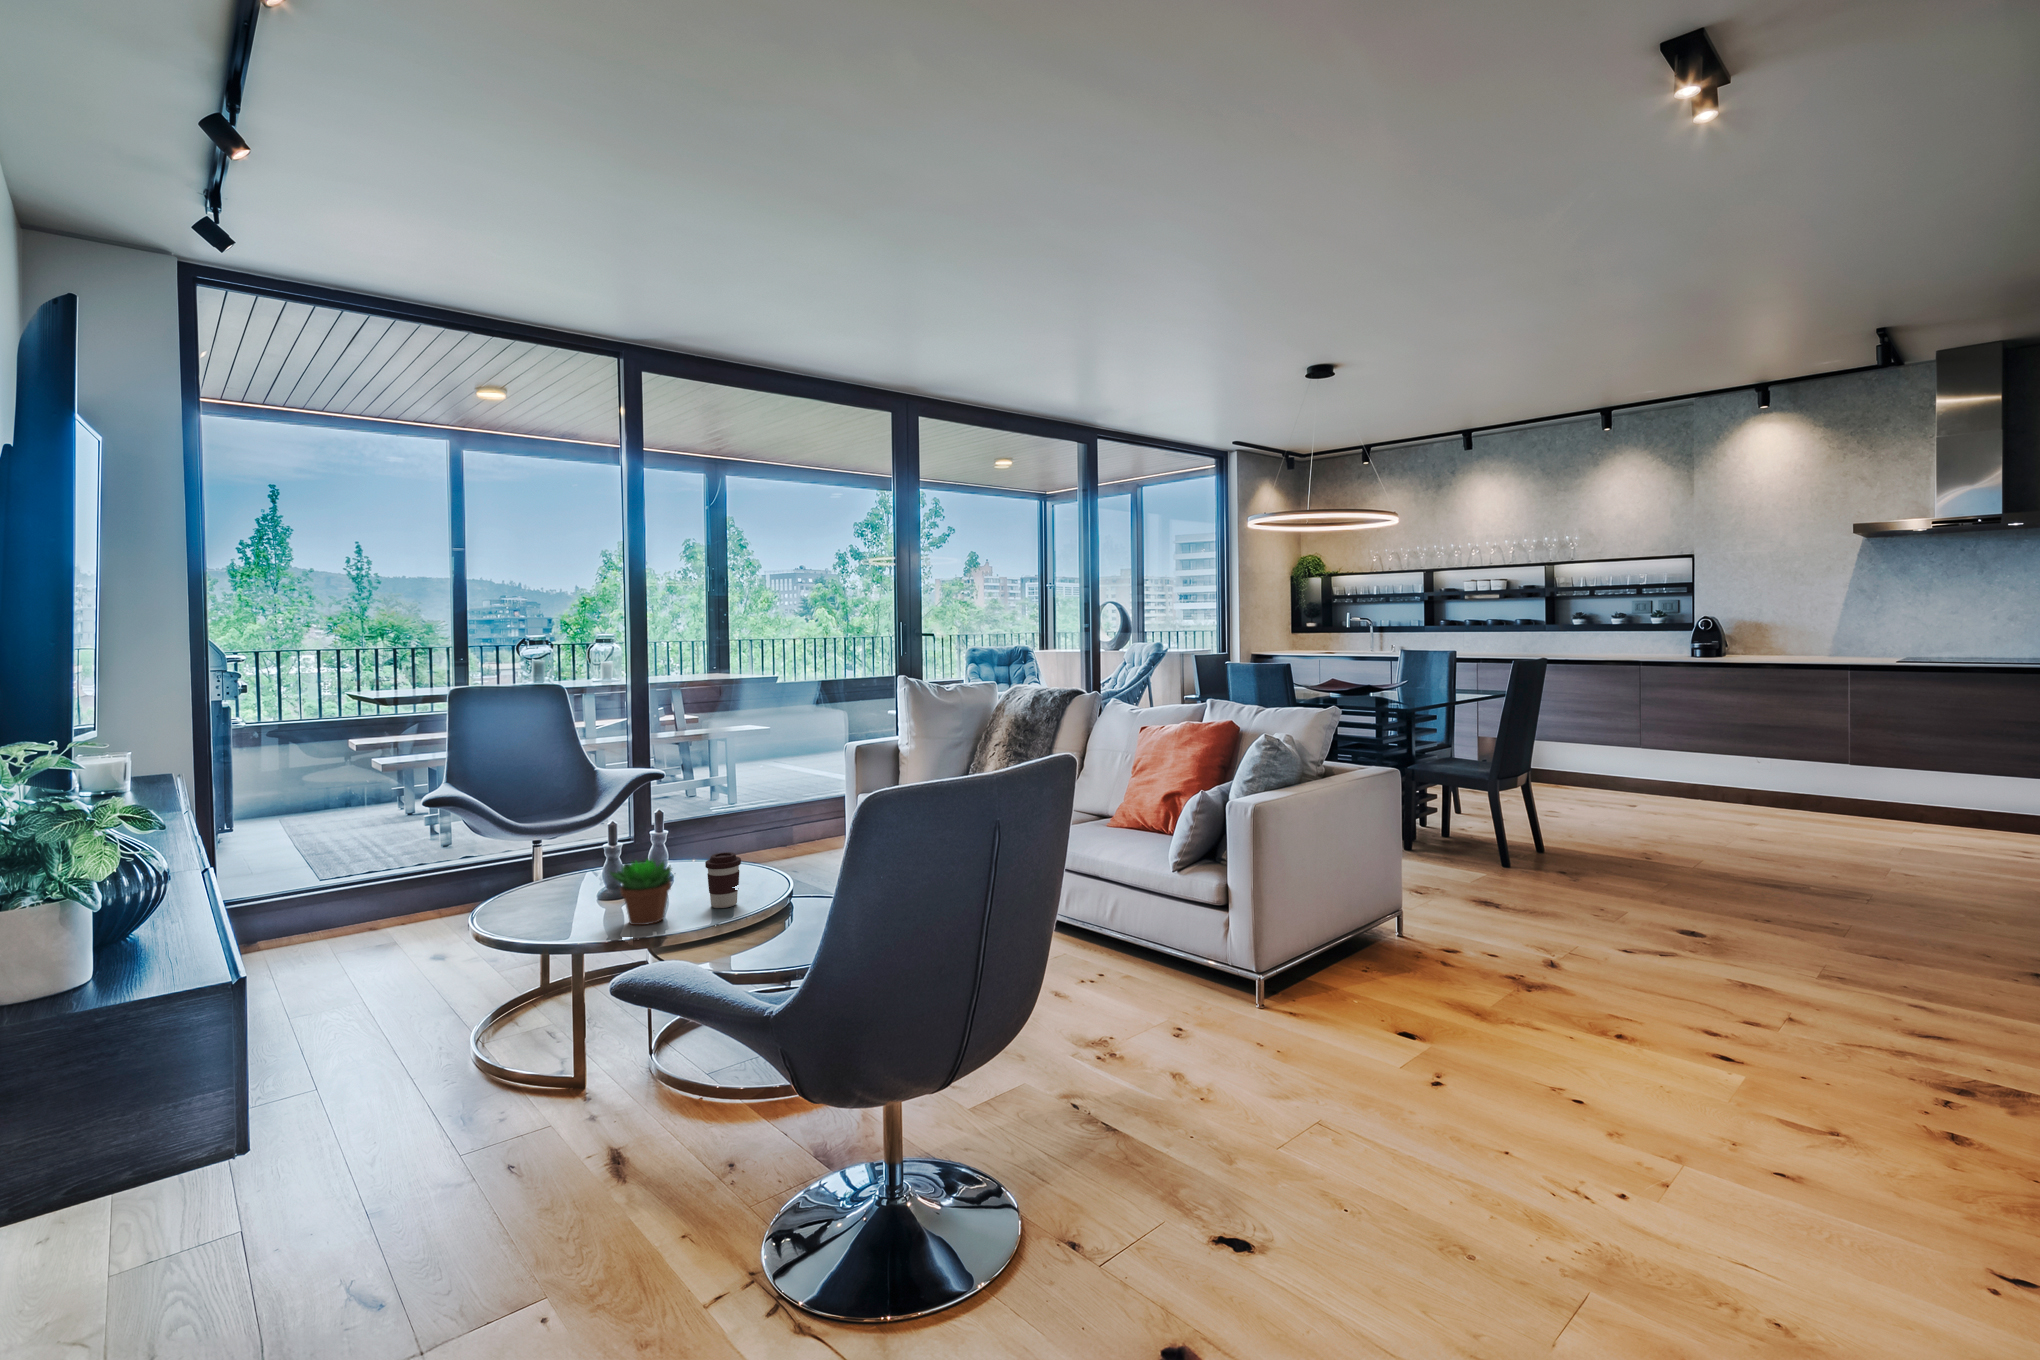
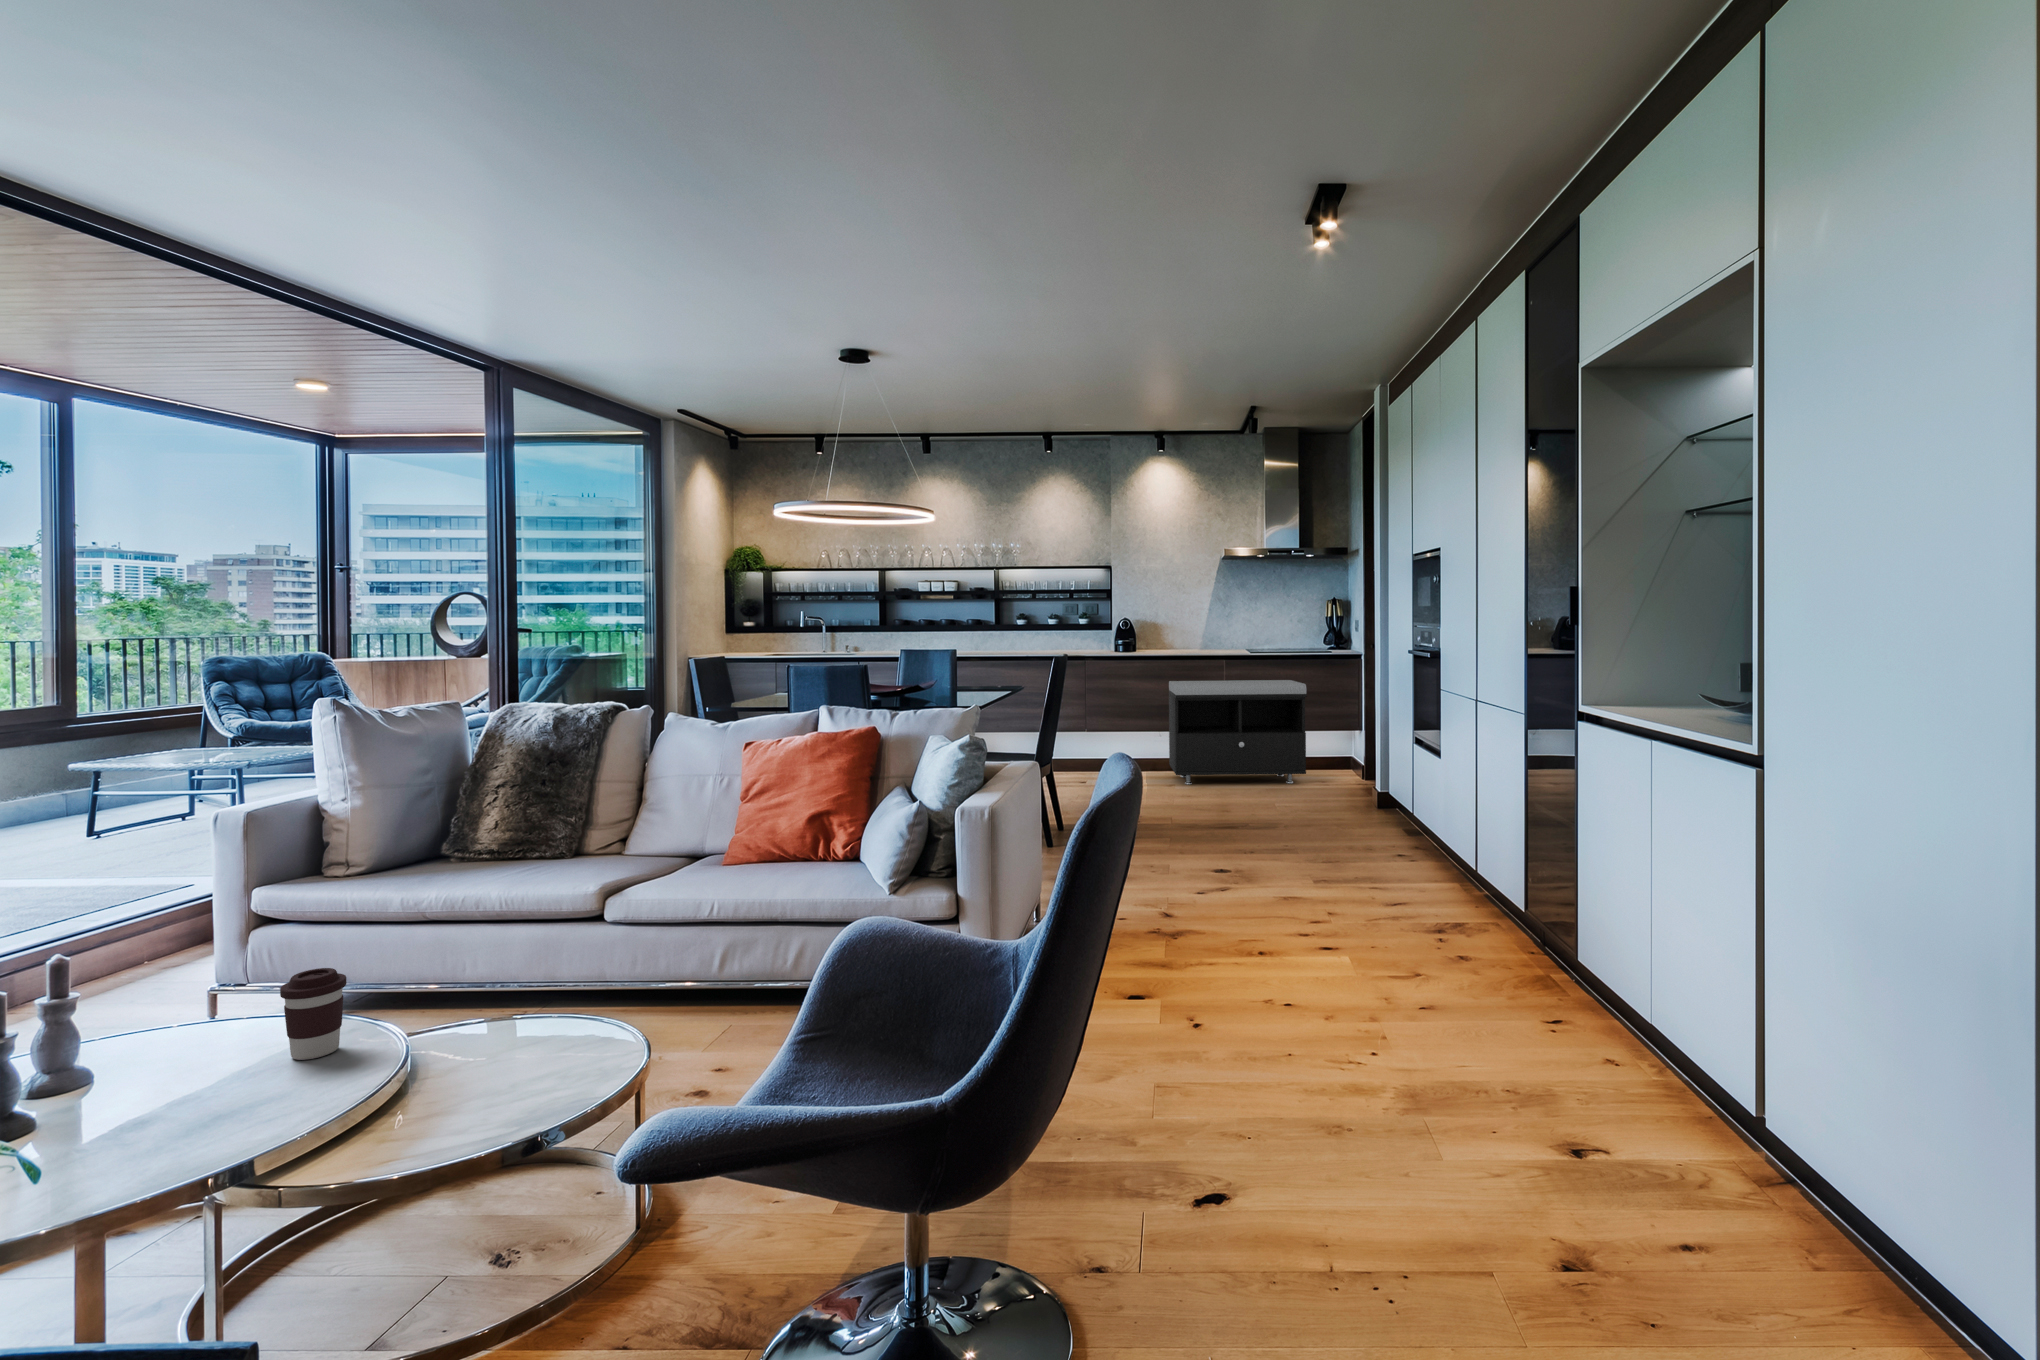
storage bench: none [1757,692,1983,839] -> present [1169,680,1307,785]
succulent plant: present [610,859,671,925] -> none [128,997,268,1119]

